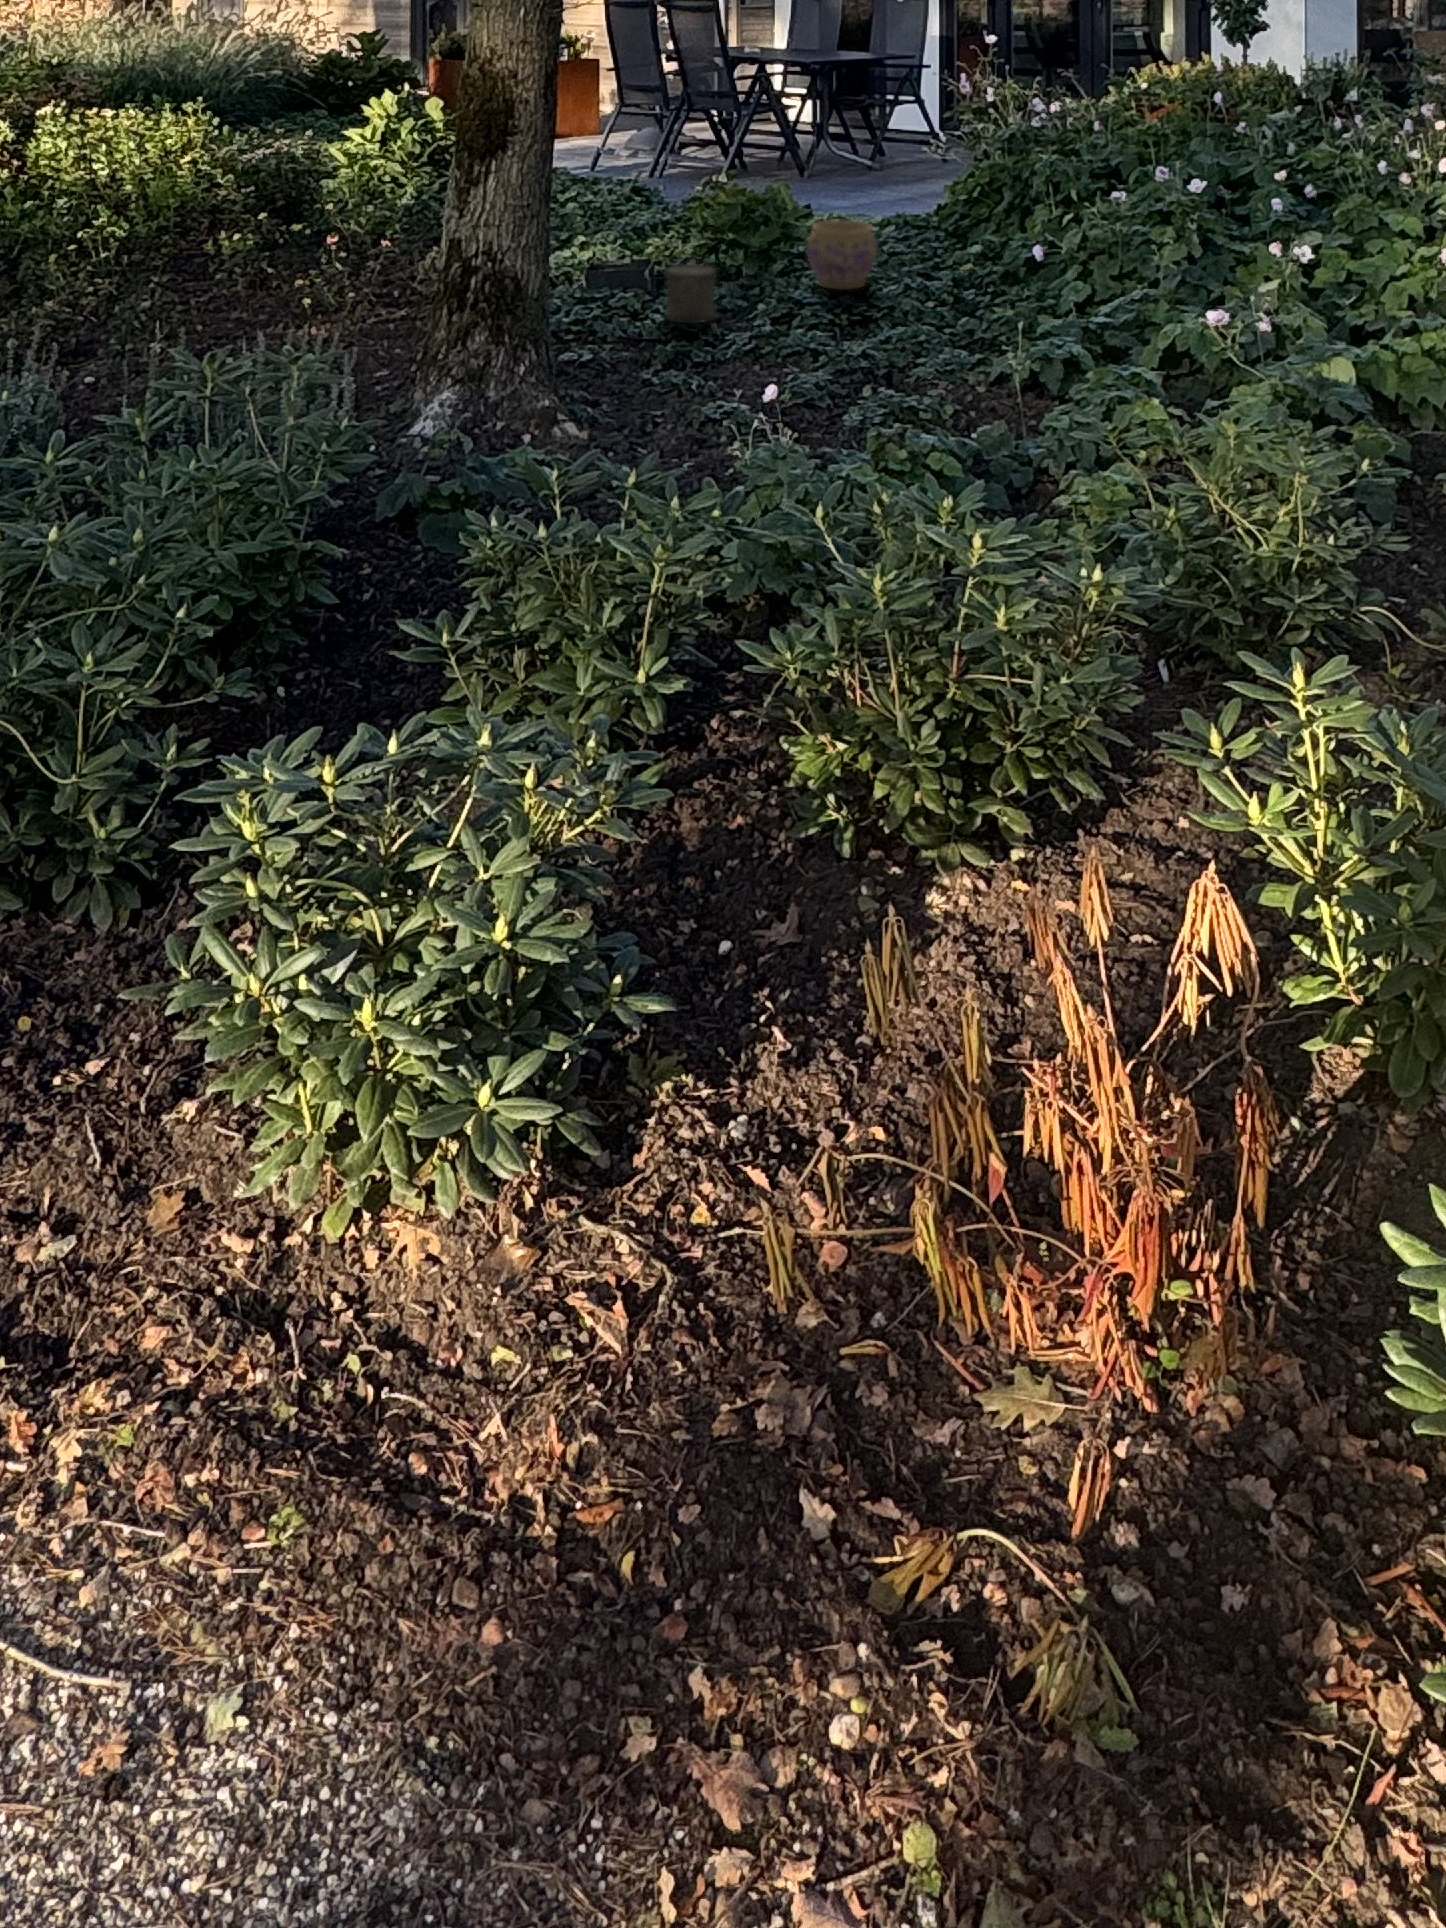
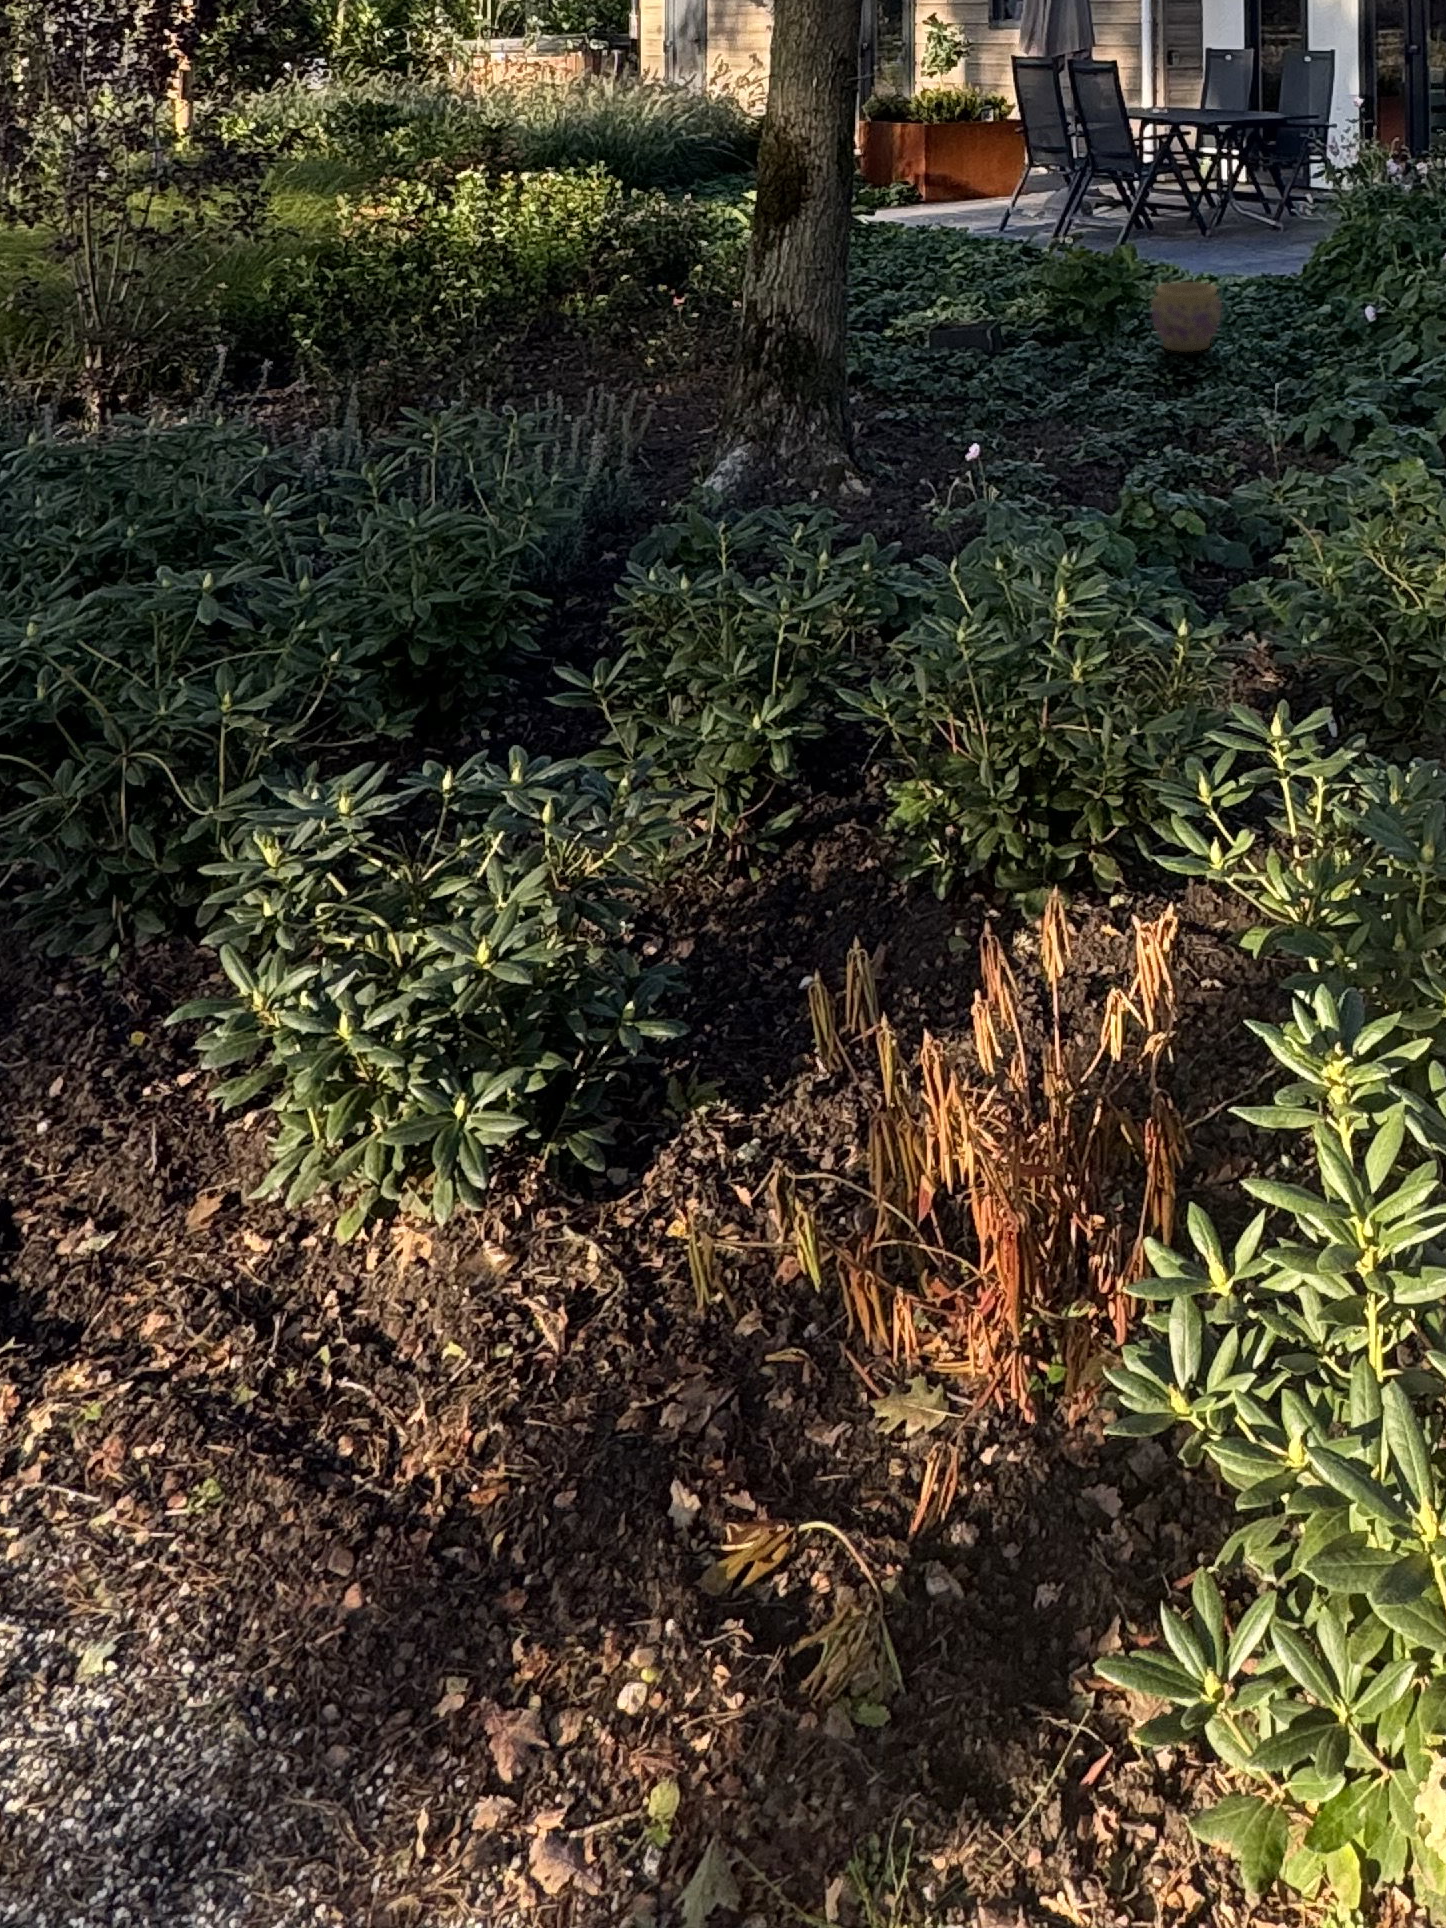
watering can: present [665,260,717,323] -> none [998,322,1049,385]

